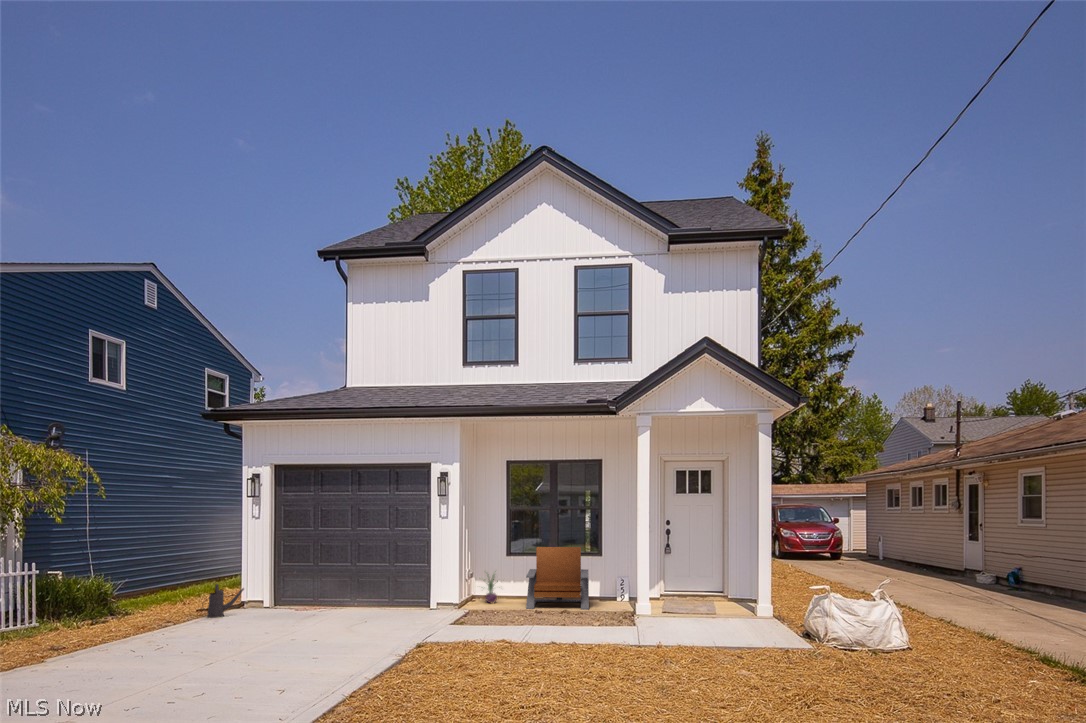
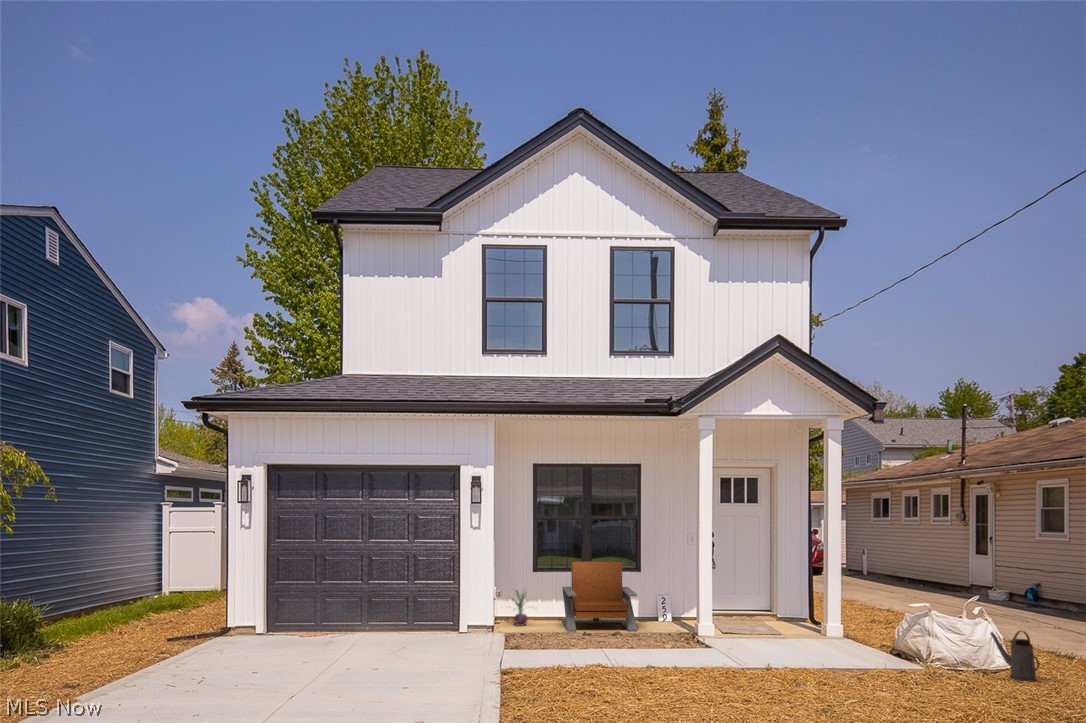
watering can: present [207,584,244,618] -> present [991,630,1040,681]

